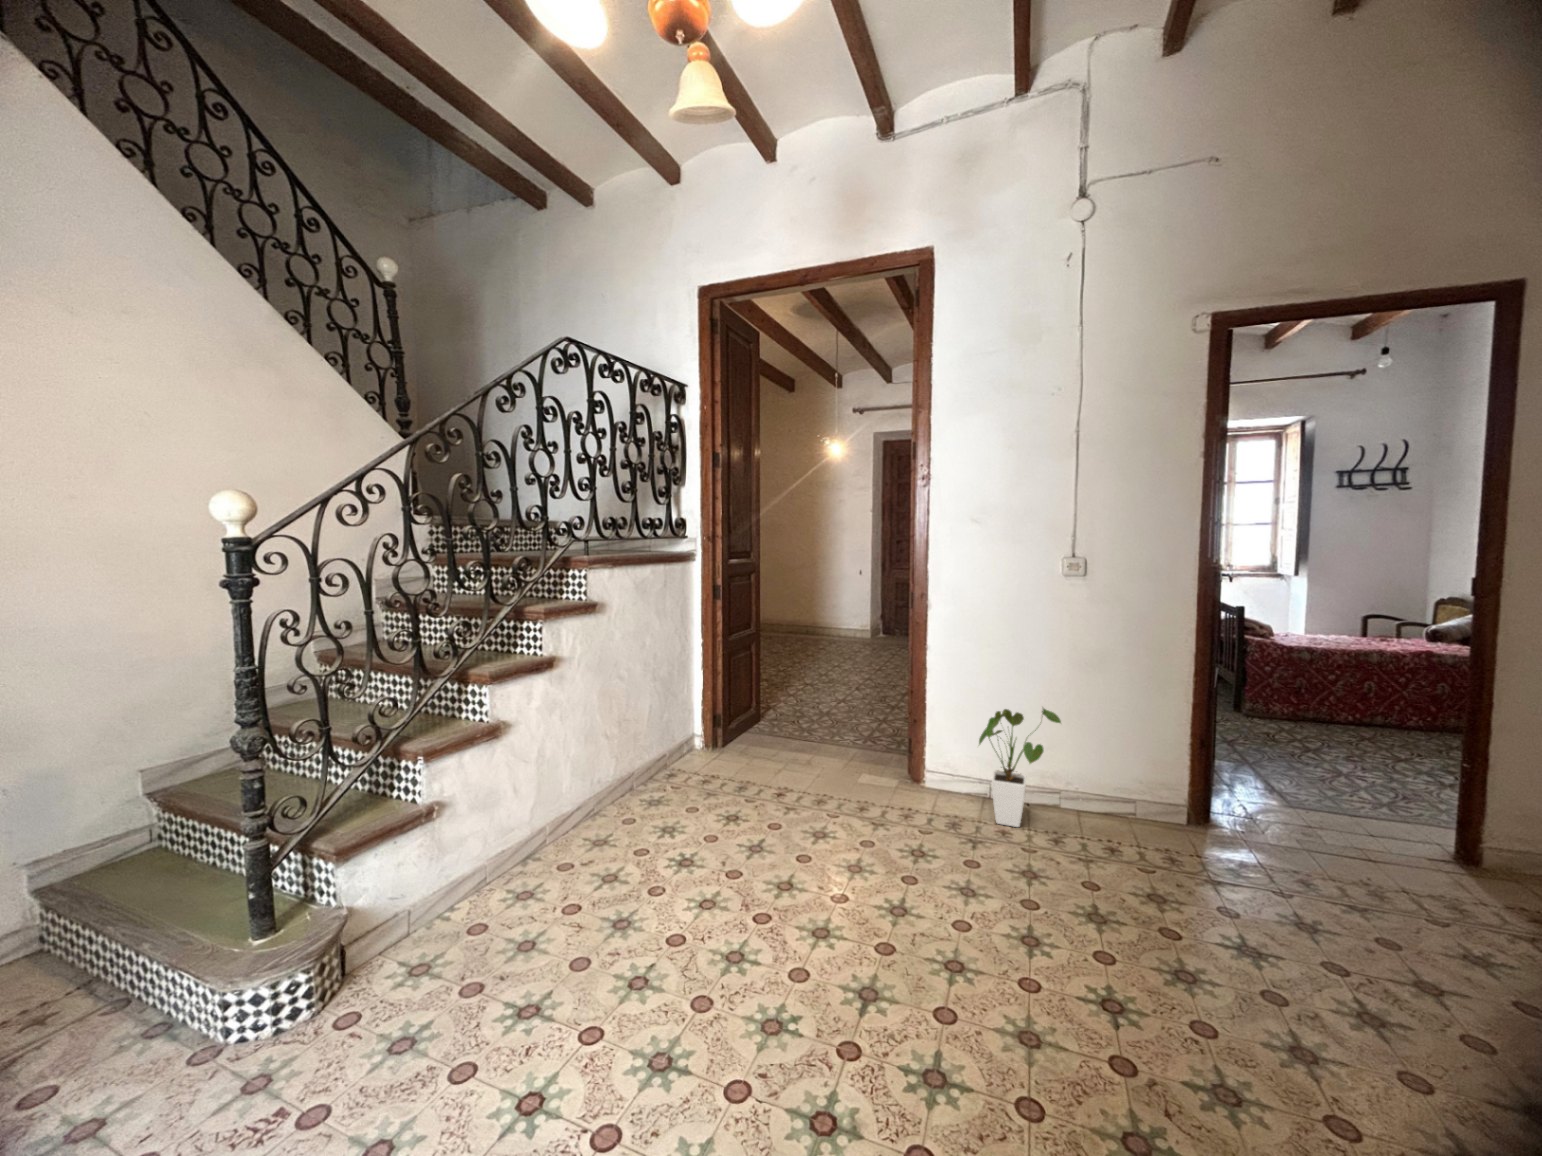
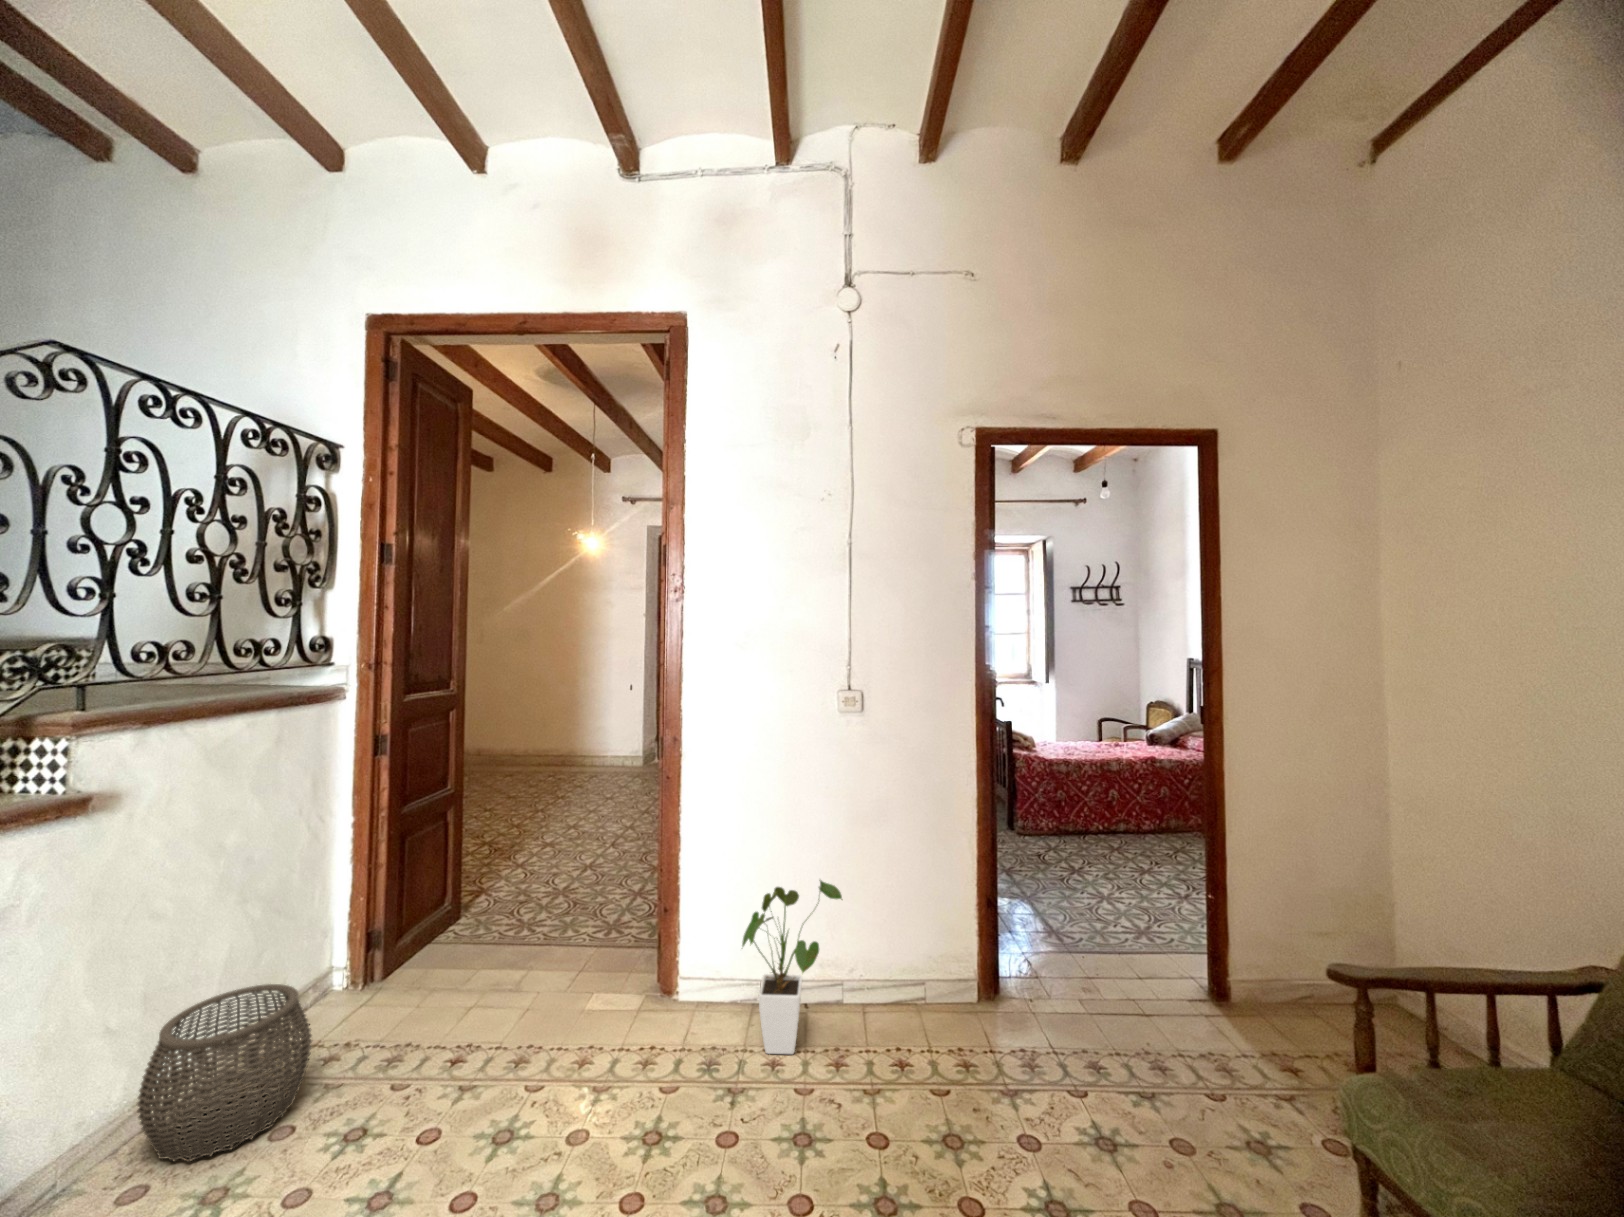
woven basket: none [626,727,703,810] -> present [137,984,312,1161]

